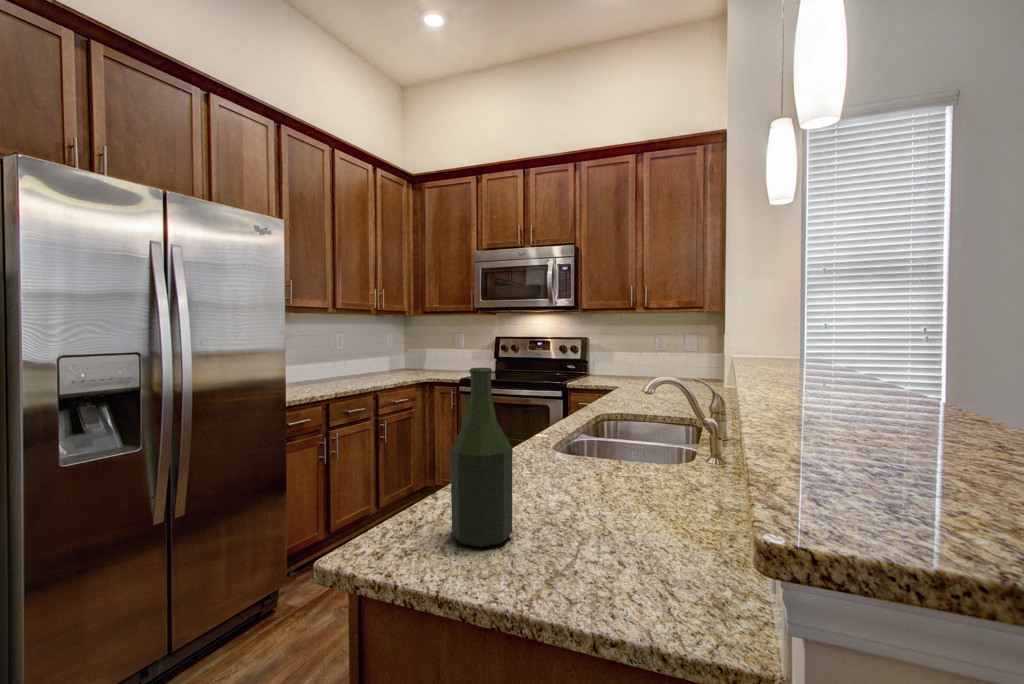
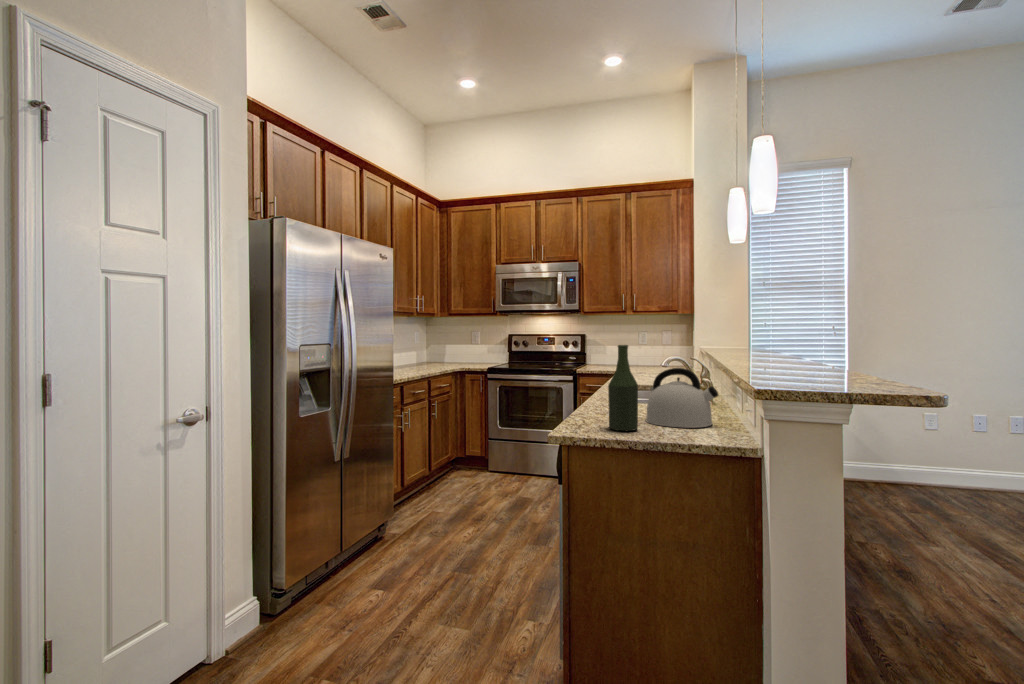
kettle: none [553,411,687,538] -> present [646,368,718,428]

